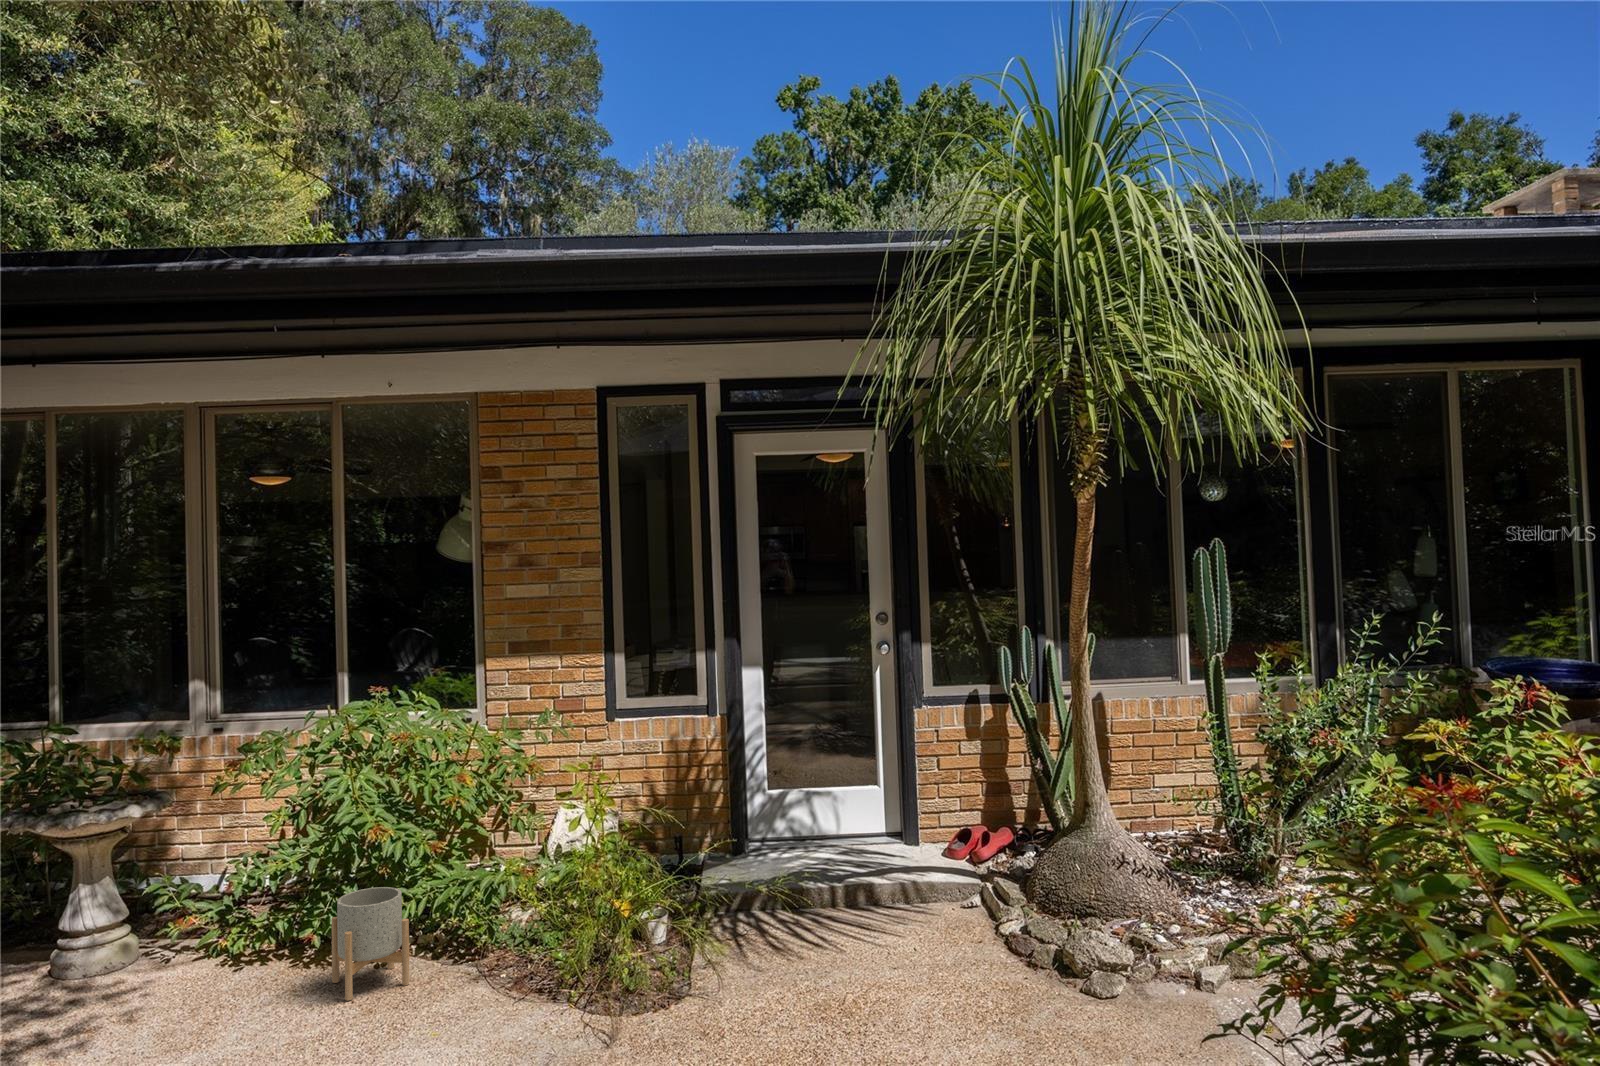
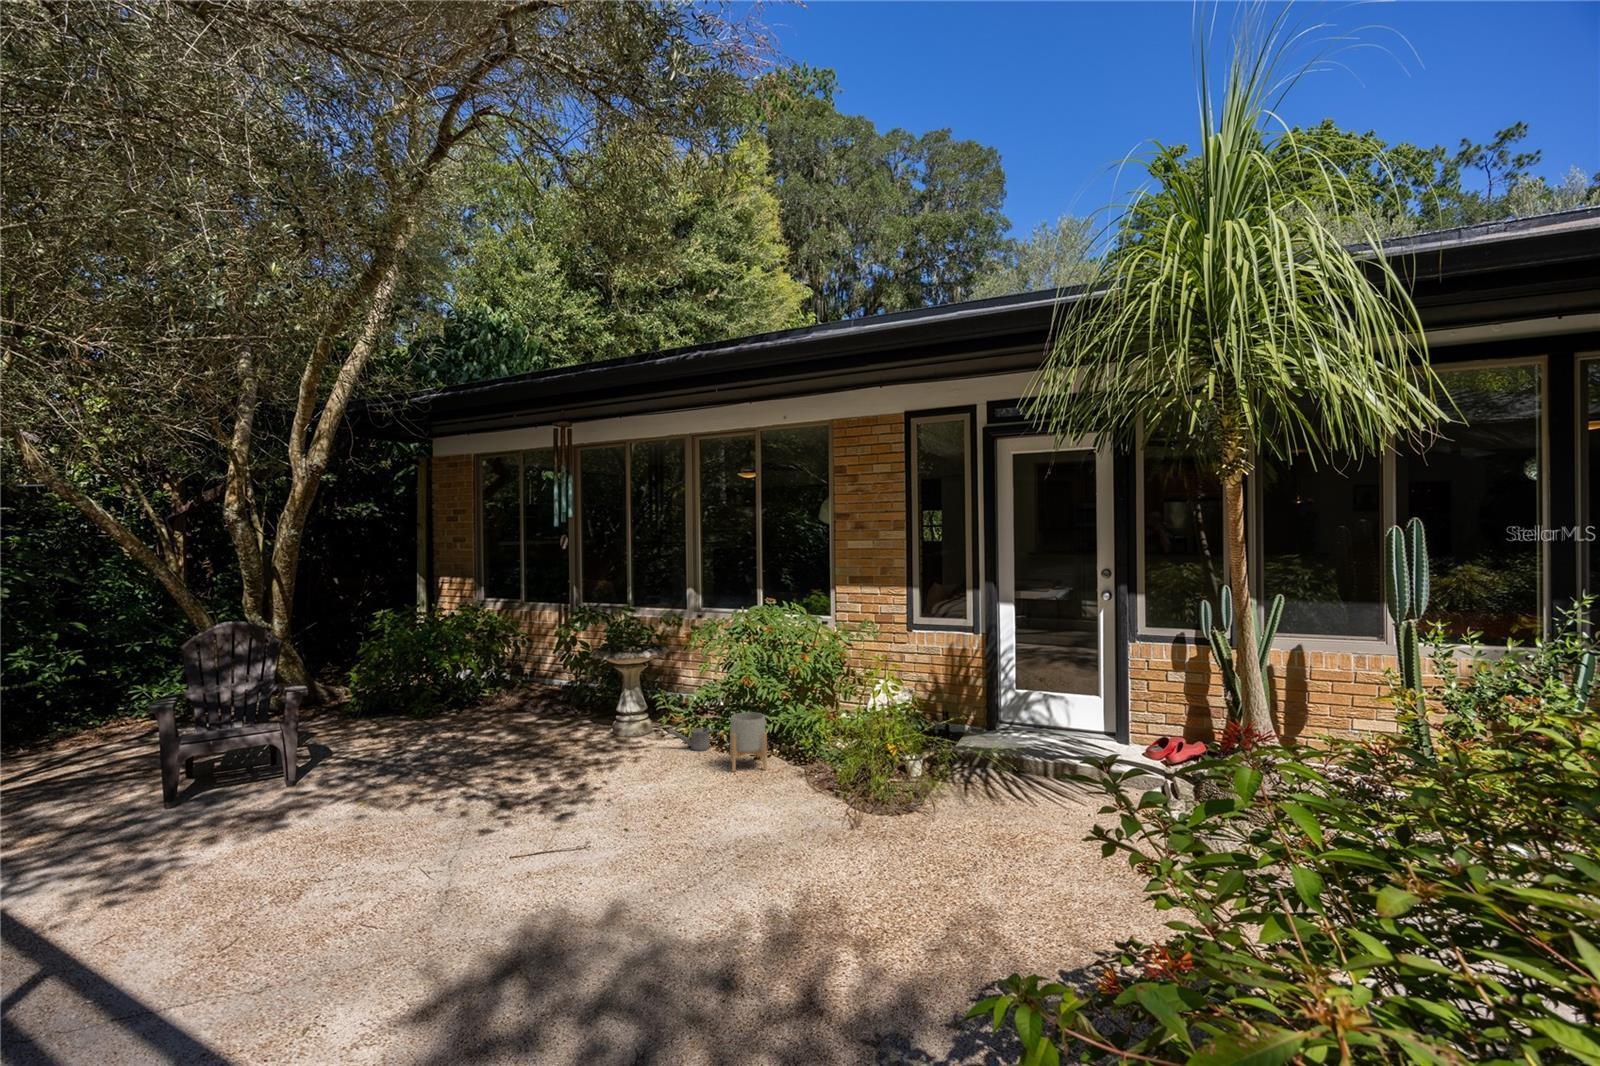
watering can: none [194,928,297,976] -> present [669,728,719,751]

